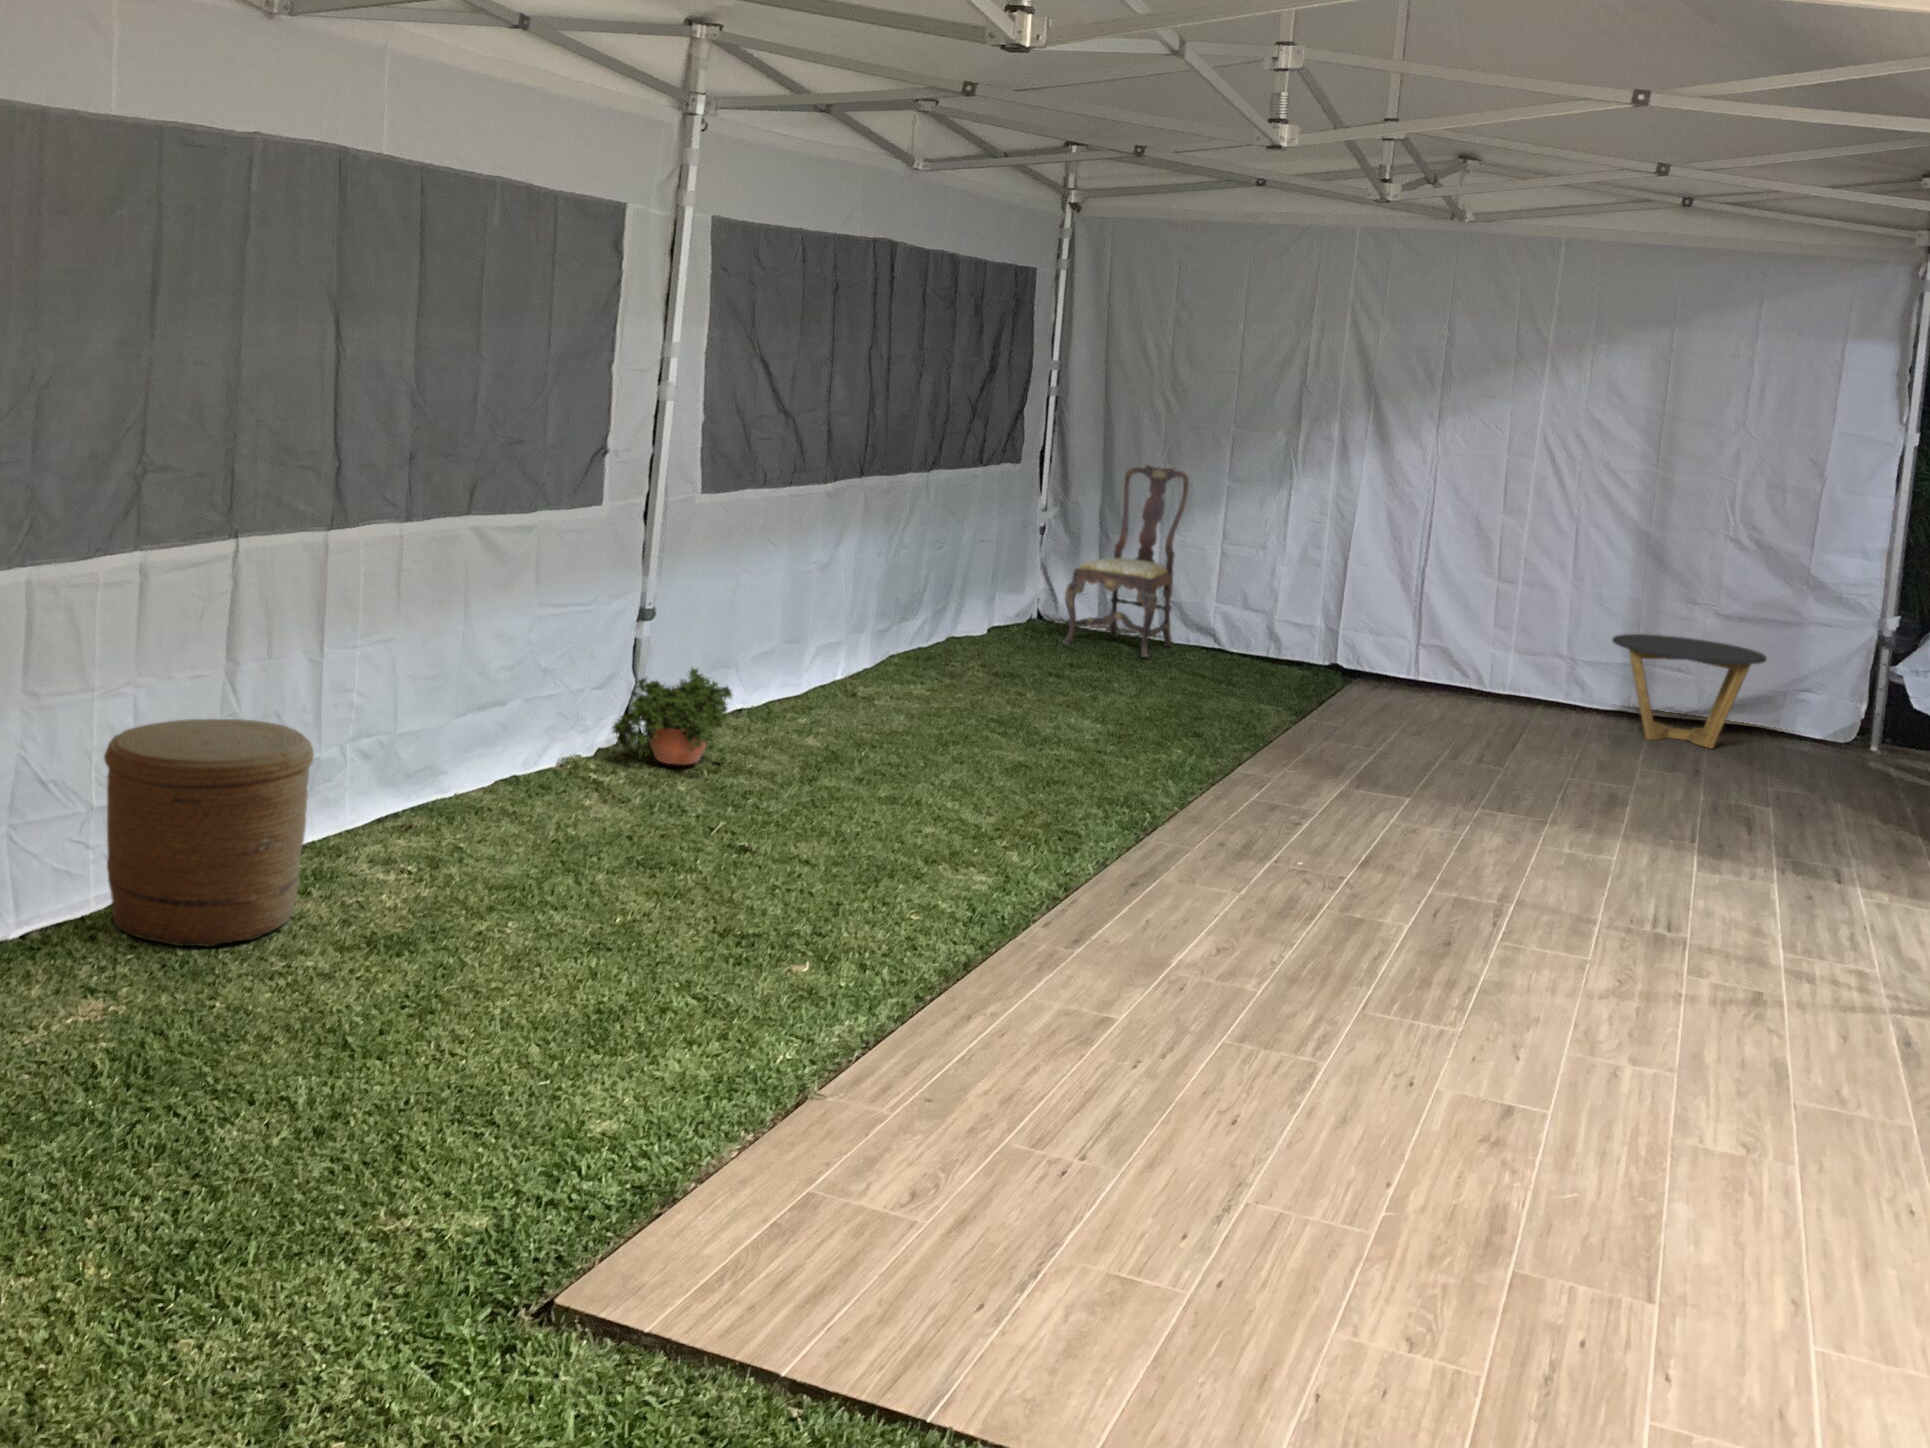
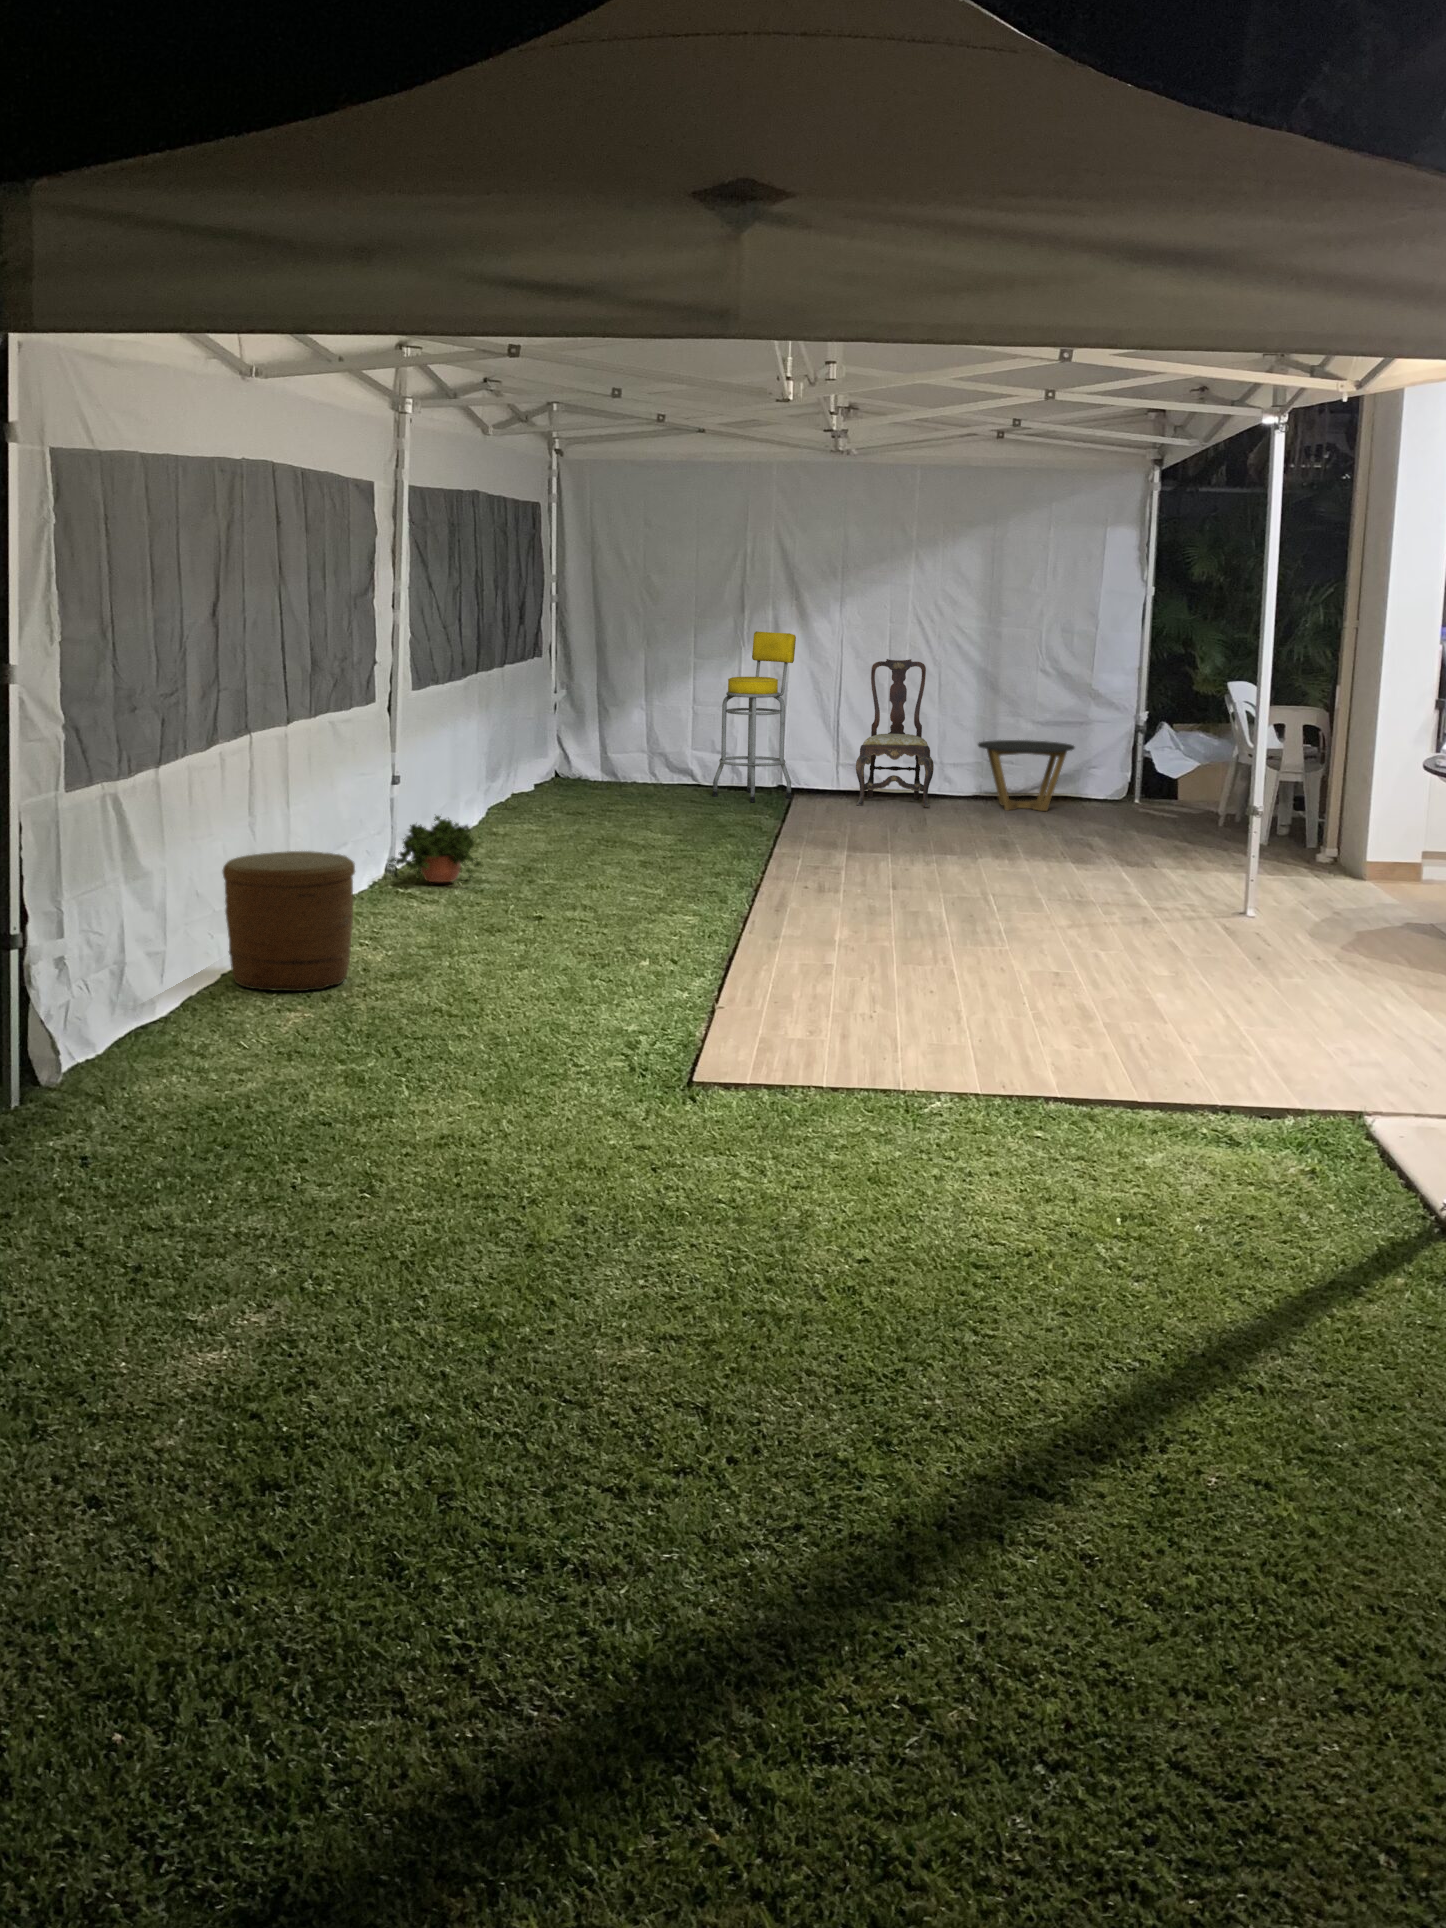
bar stool: none [1225,453,1358,682] -> present [712,631,796,802]
dining chair: present [1063,465,1189,657] -> present [856,659,934,807]

